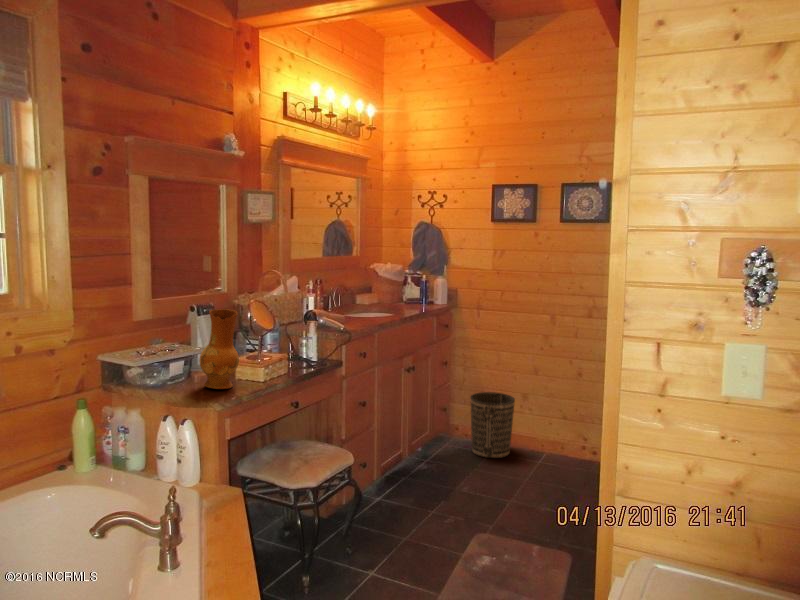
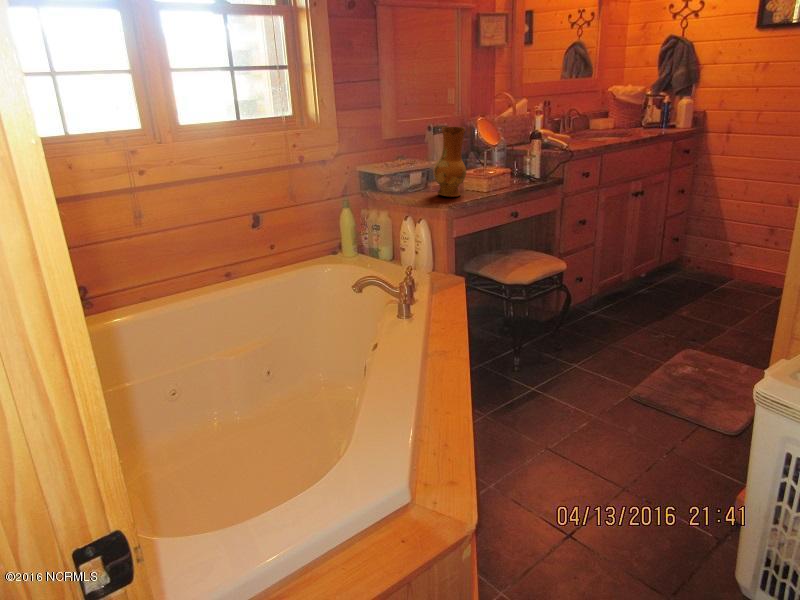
wastebasket: present [470,392,515,458] -> none [700,224,758,291]

